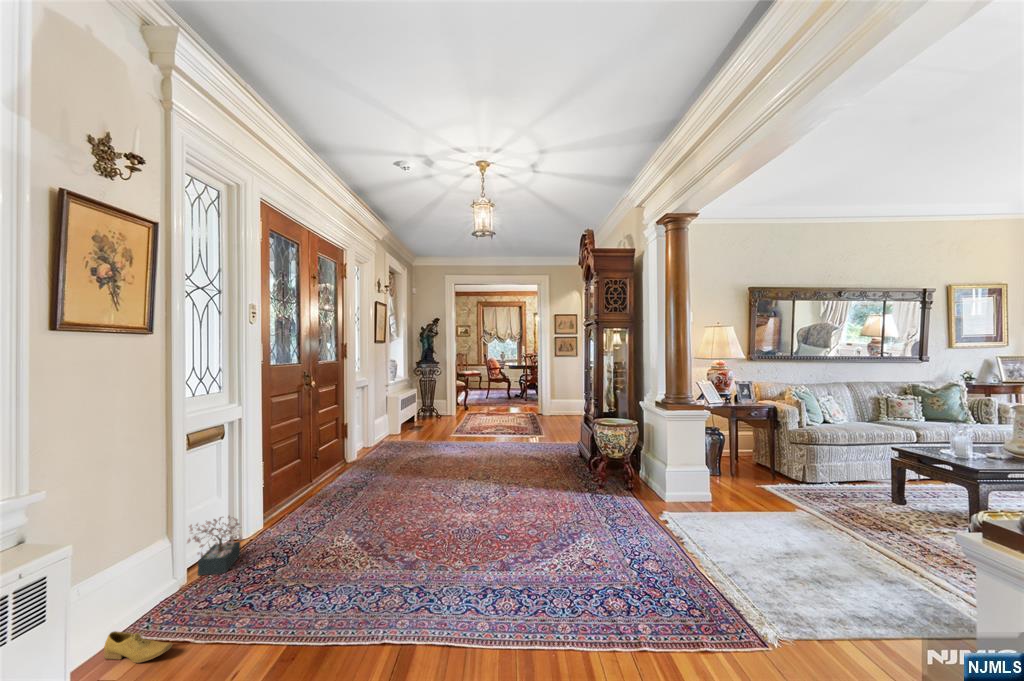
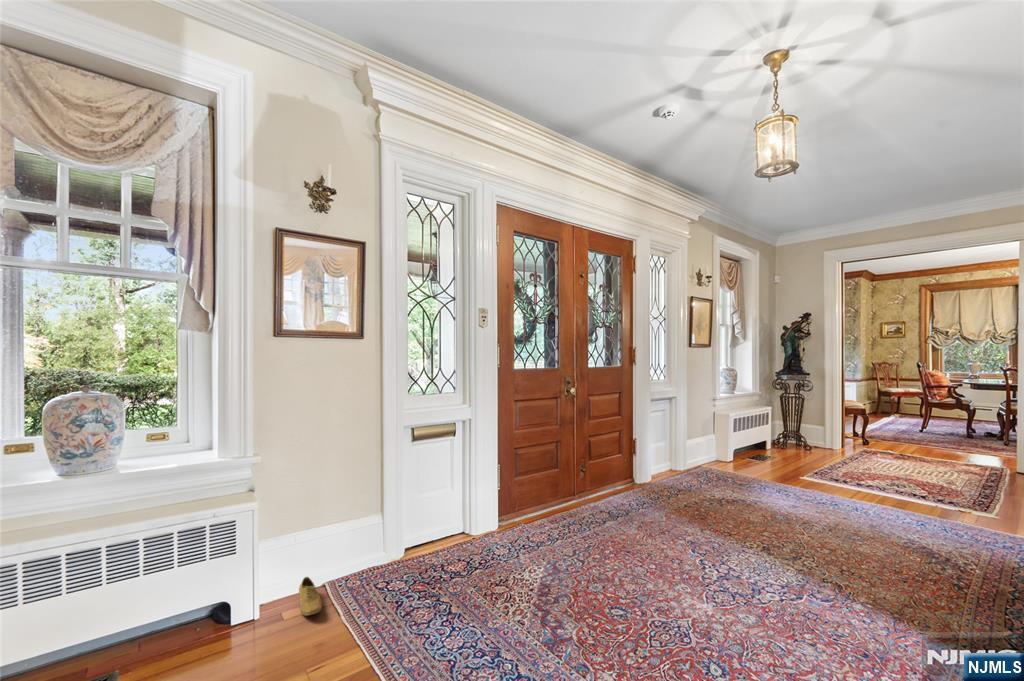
decorative plant: present [187,516,242,575] -> none [400,504,454,560]

